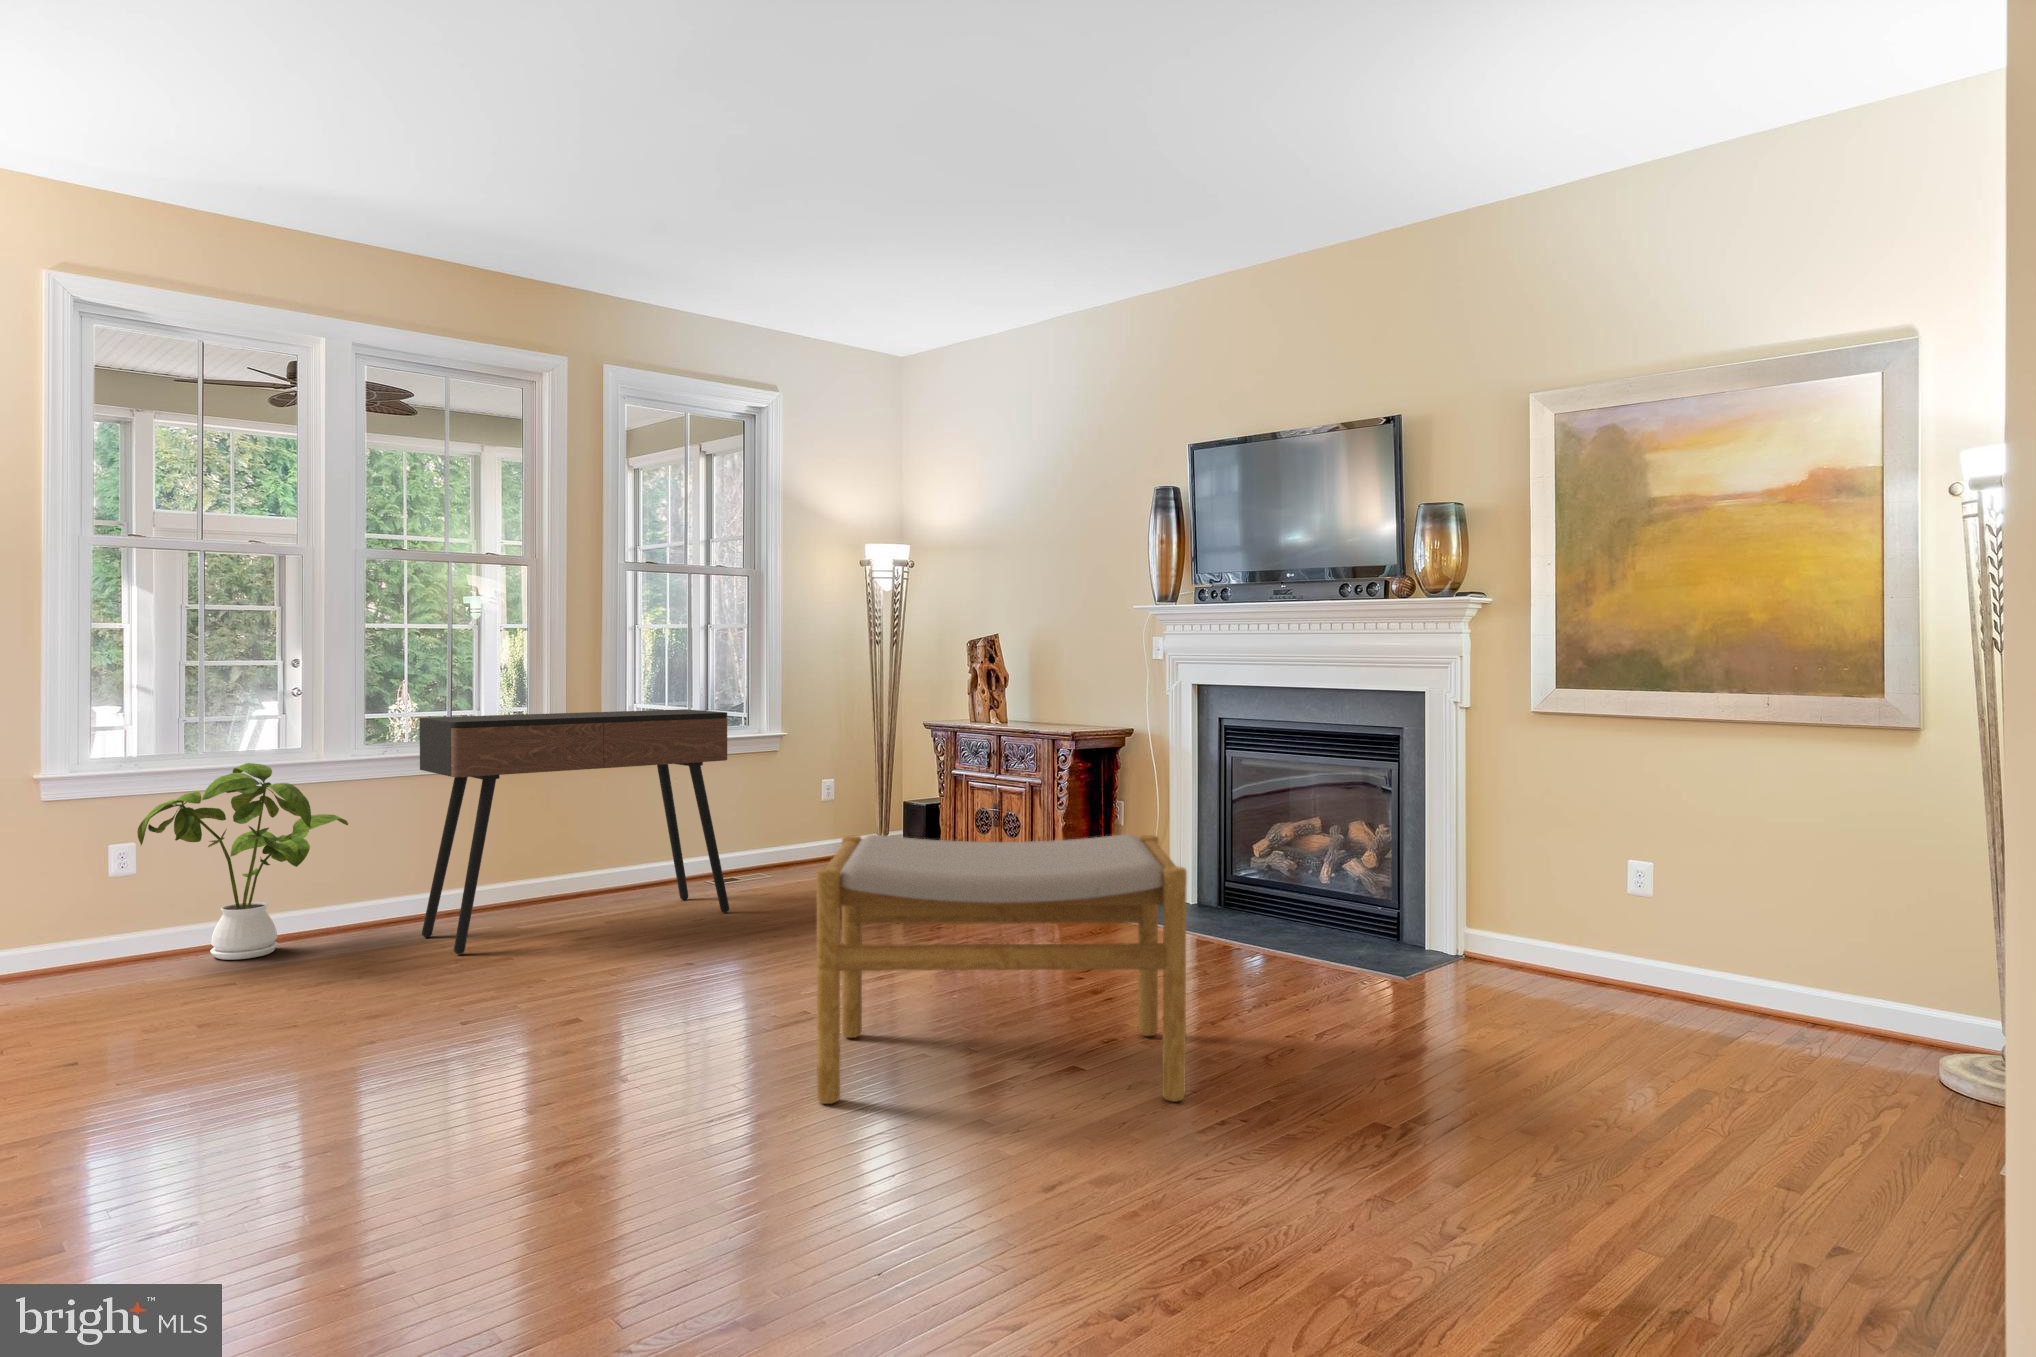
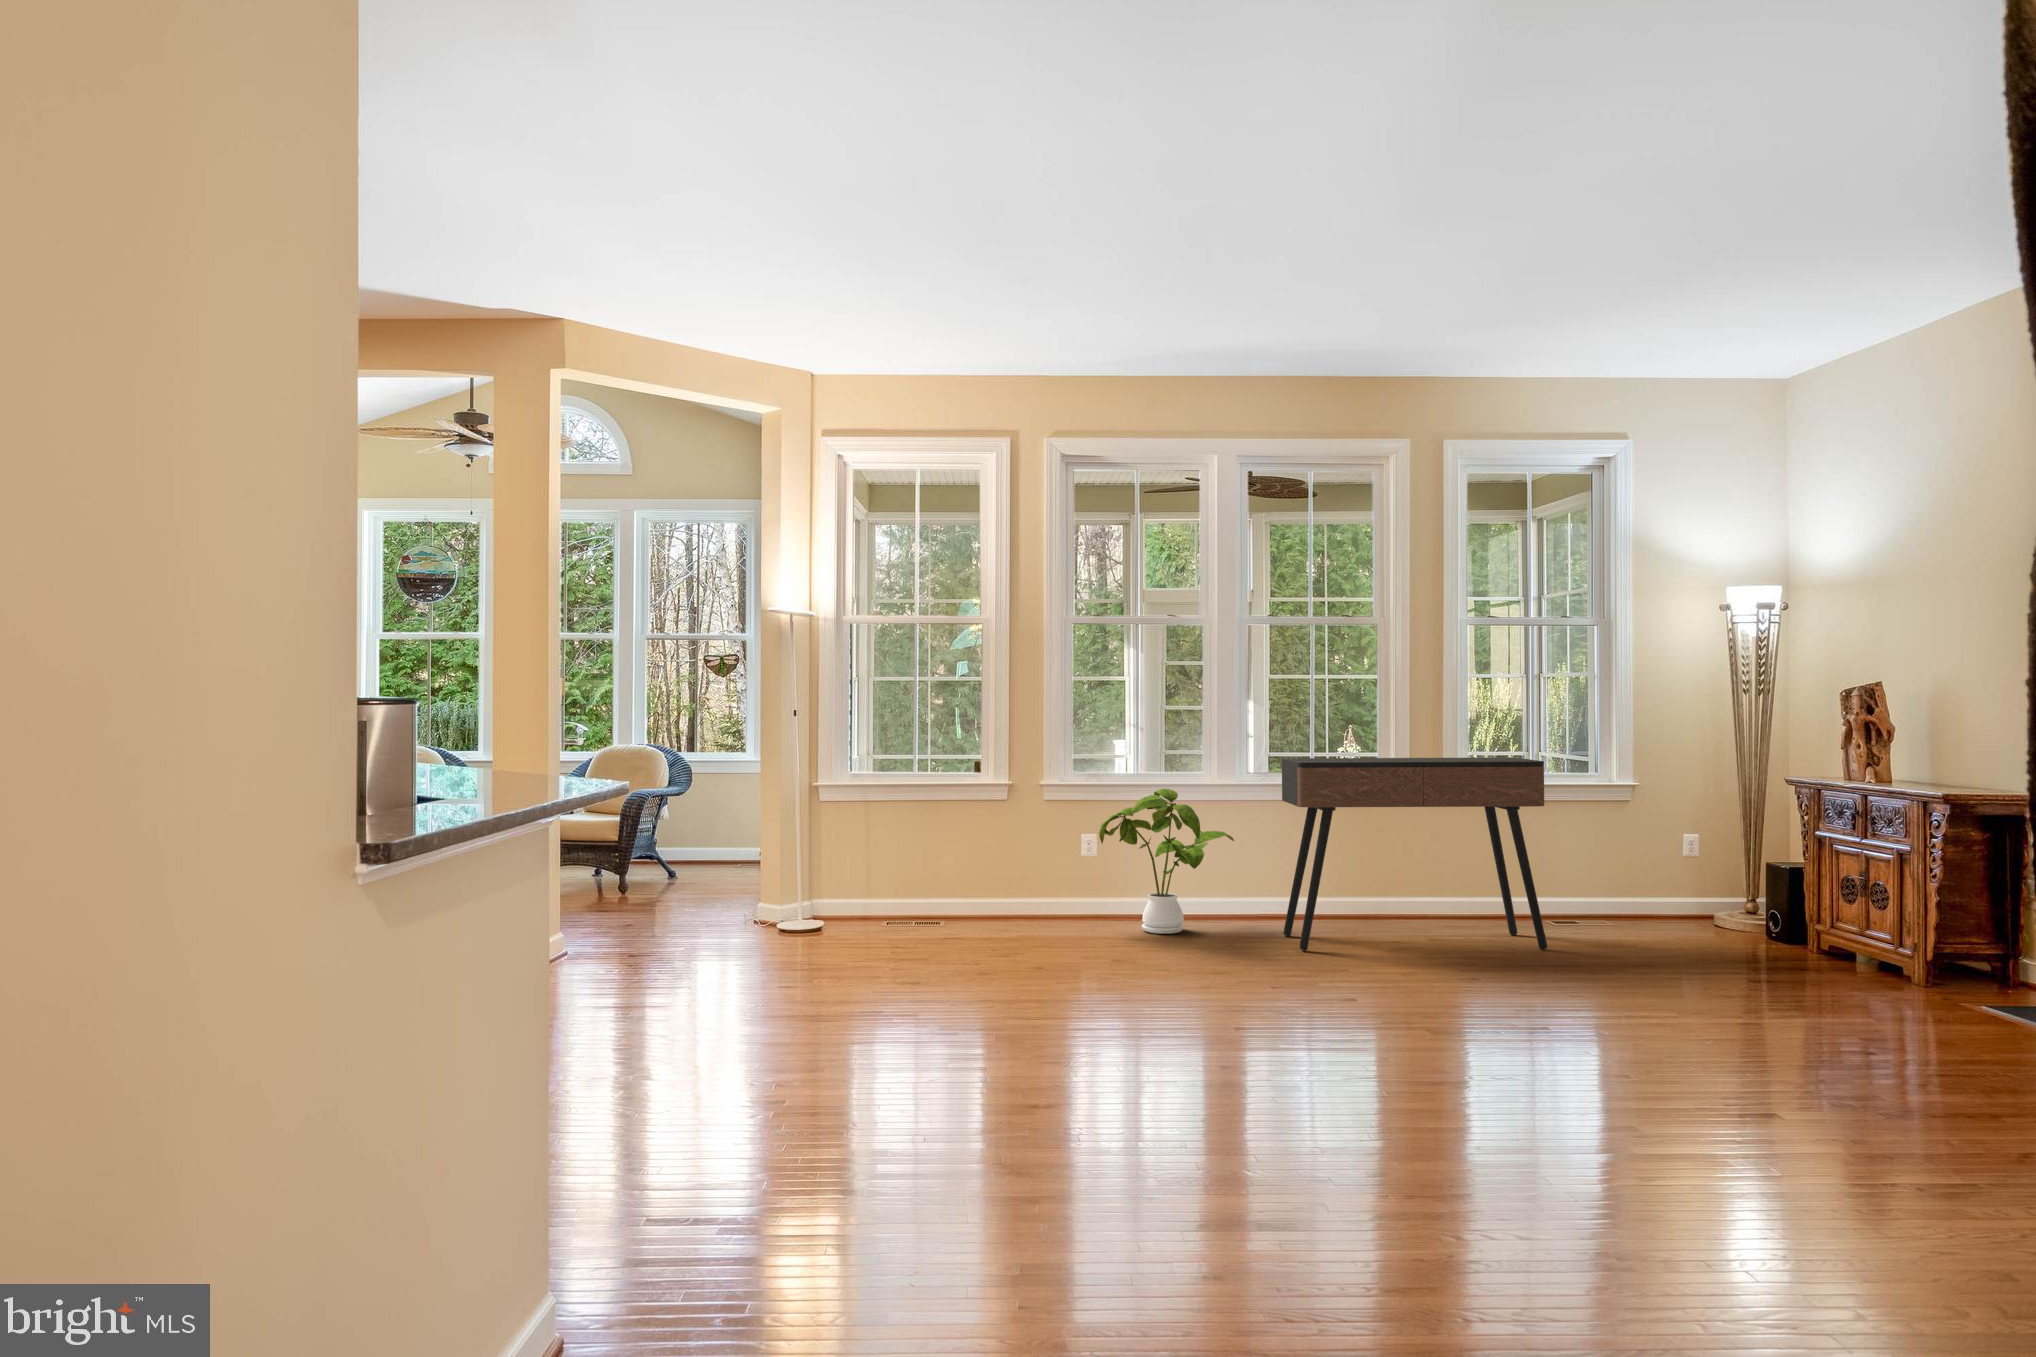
footstool: present [817,834,1187,1104] -> none [1506,875,1907,1161]

